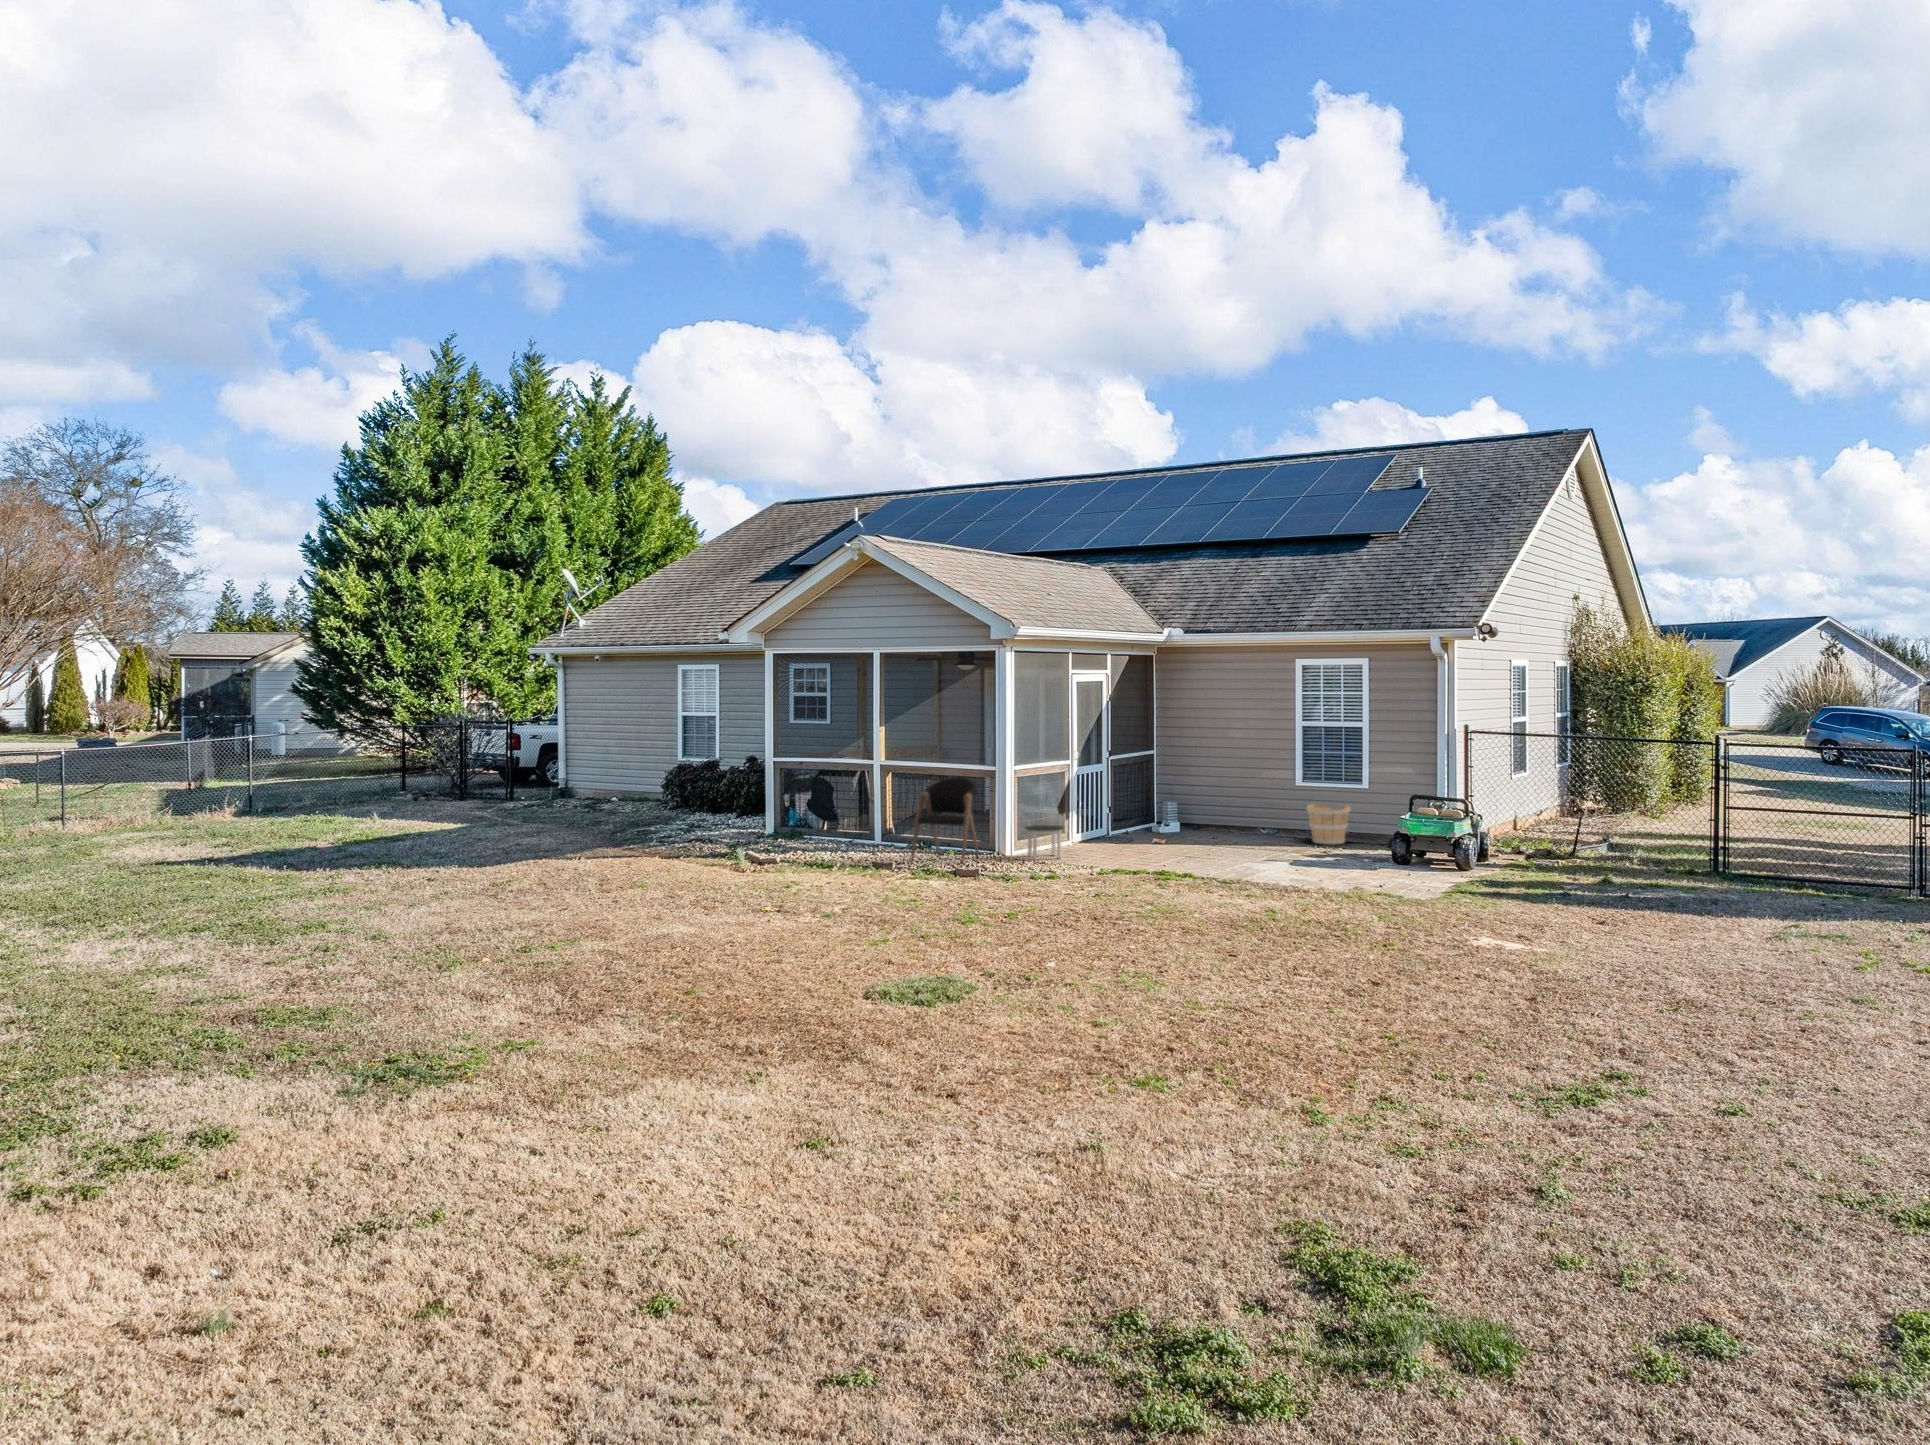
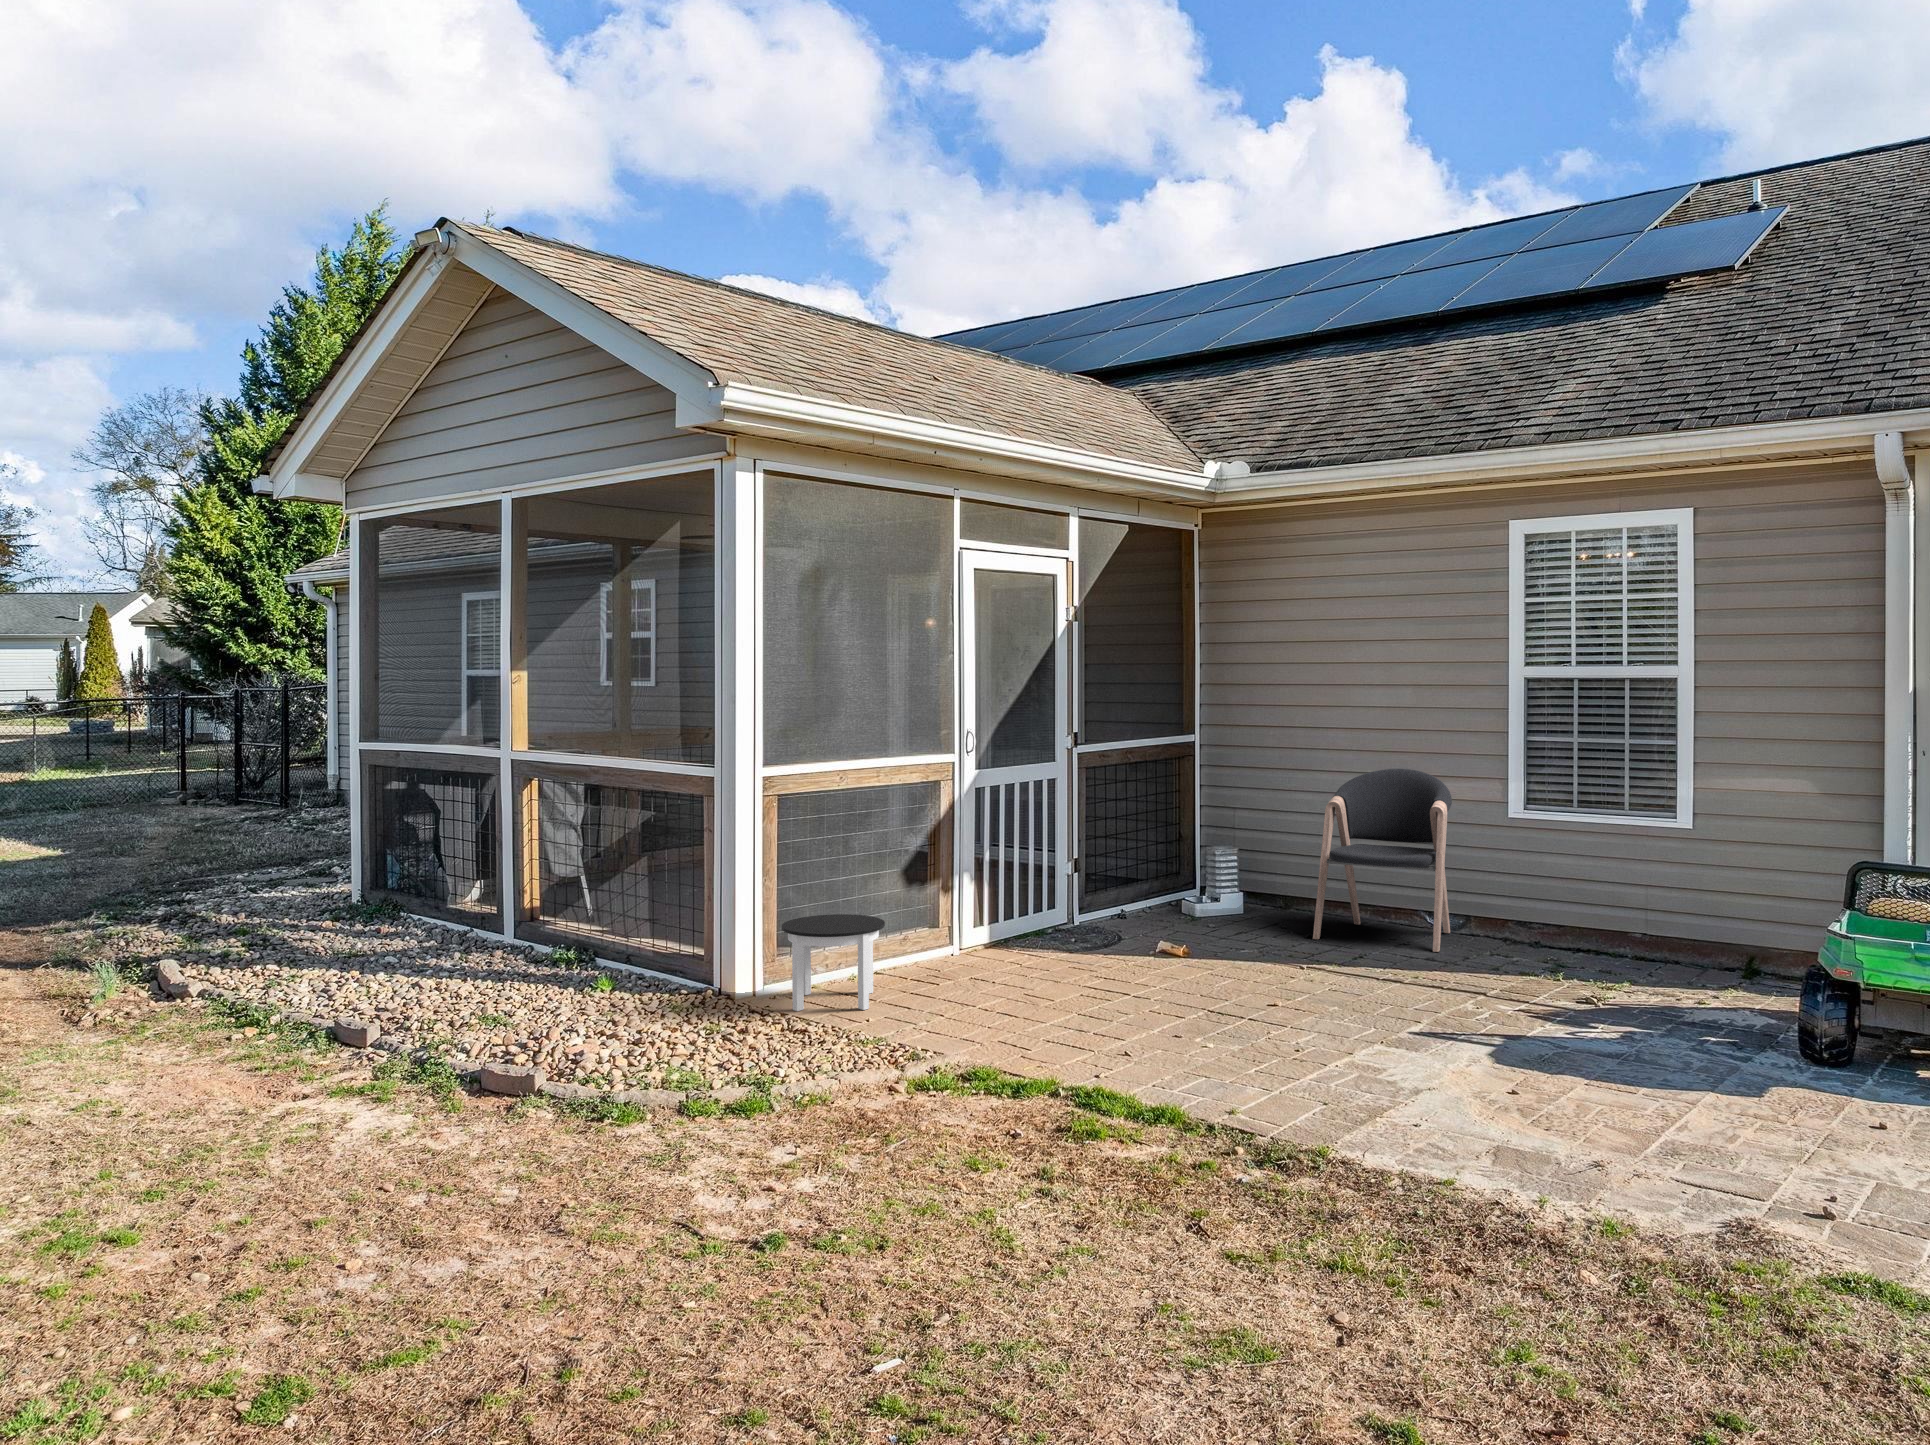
chair: present [910,777,980,863] -> present [1313,769,1452,952]
wooden bucket: present [1307,804,1350,845] -> none [1537,862,1652,967]

